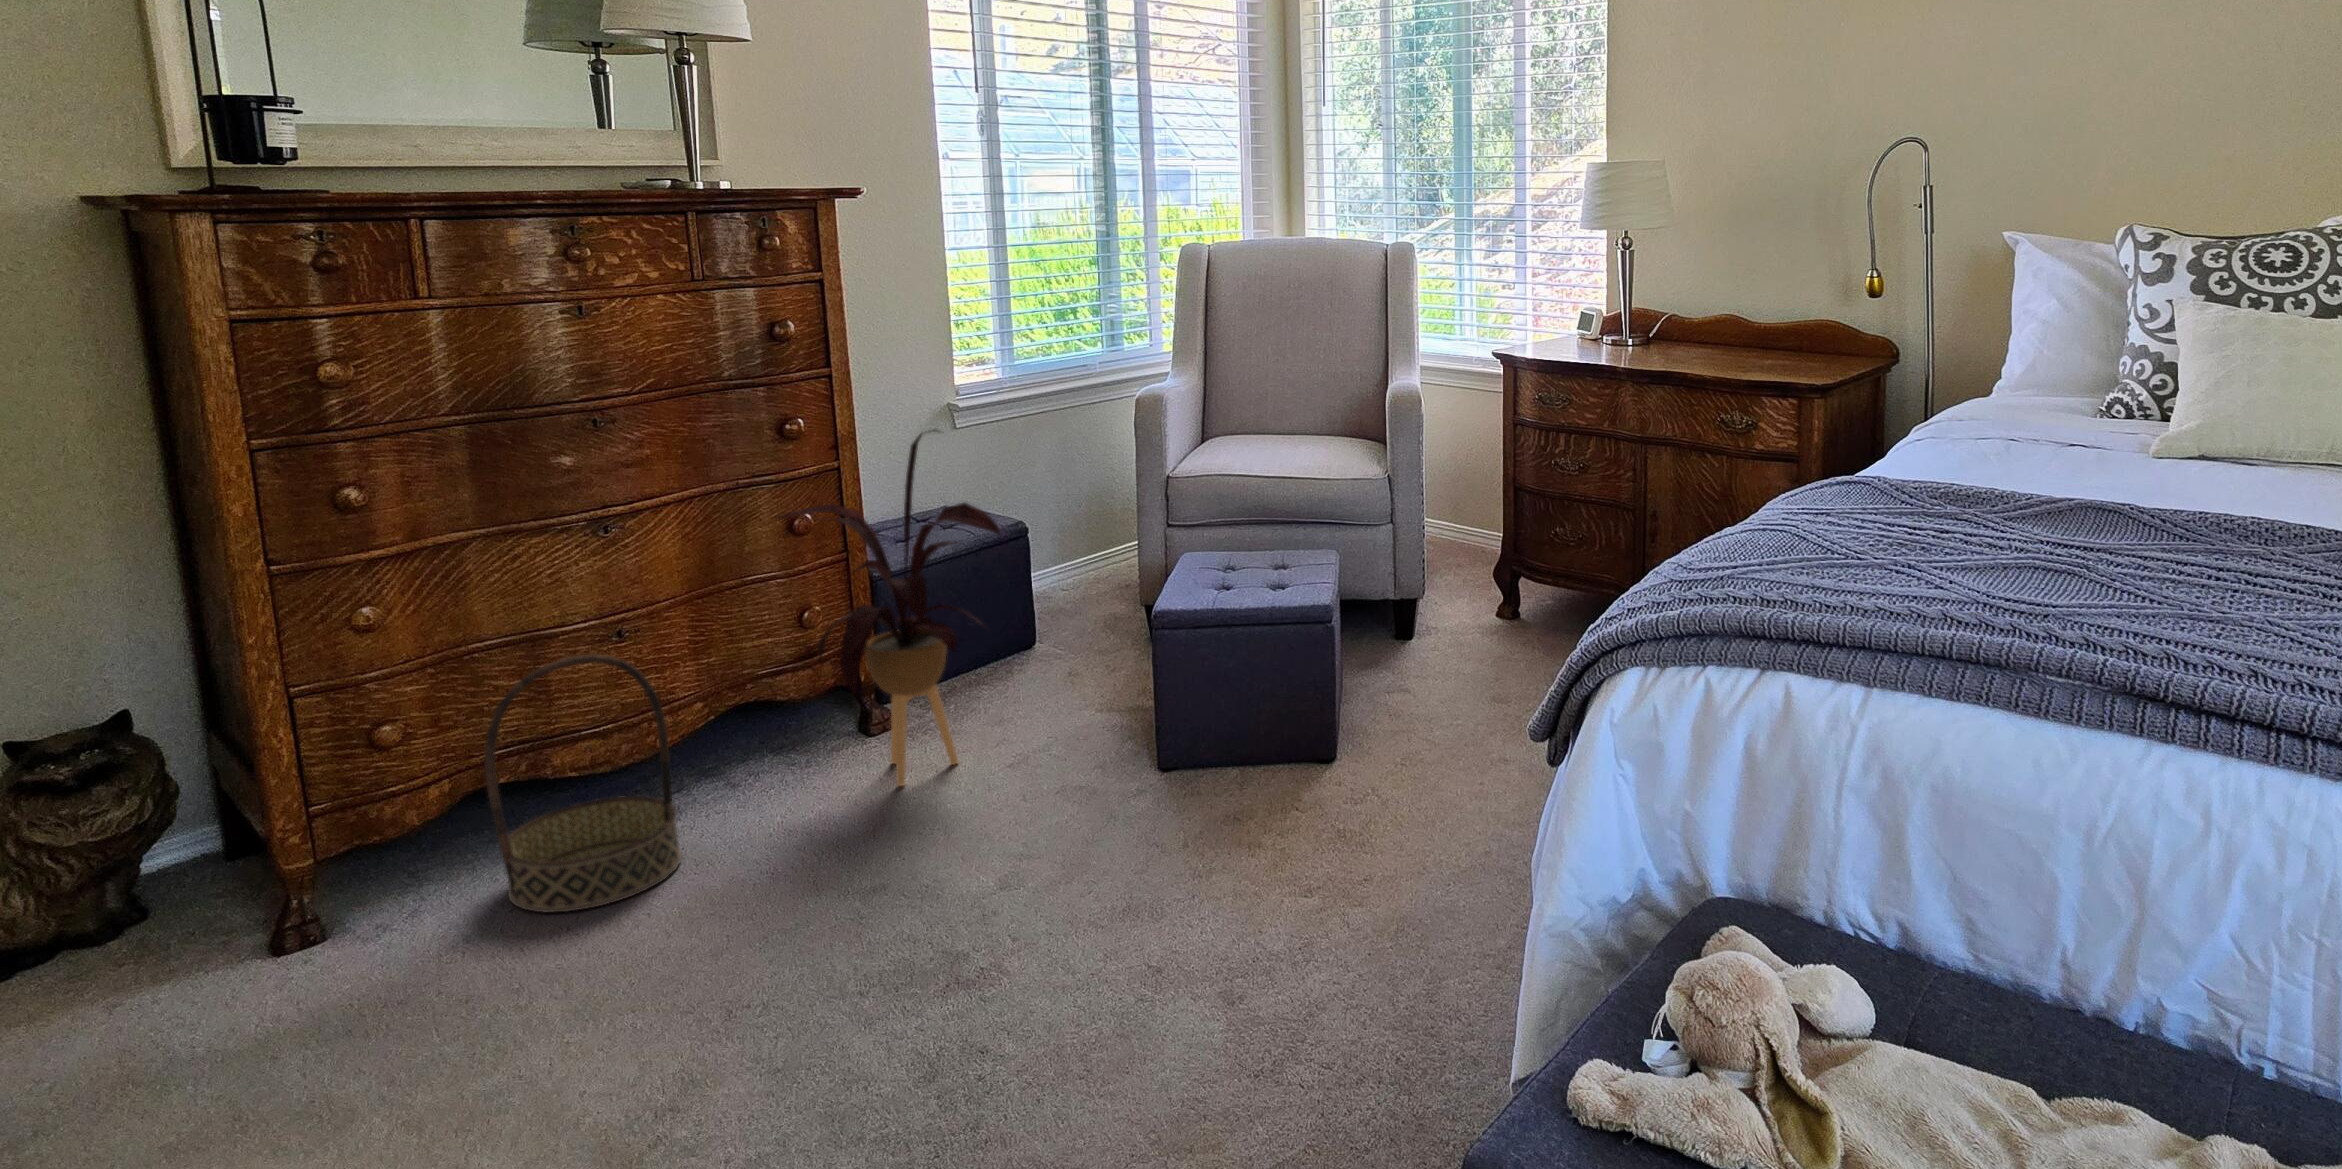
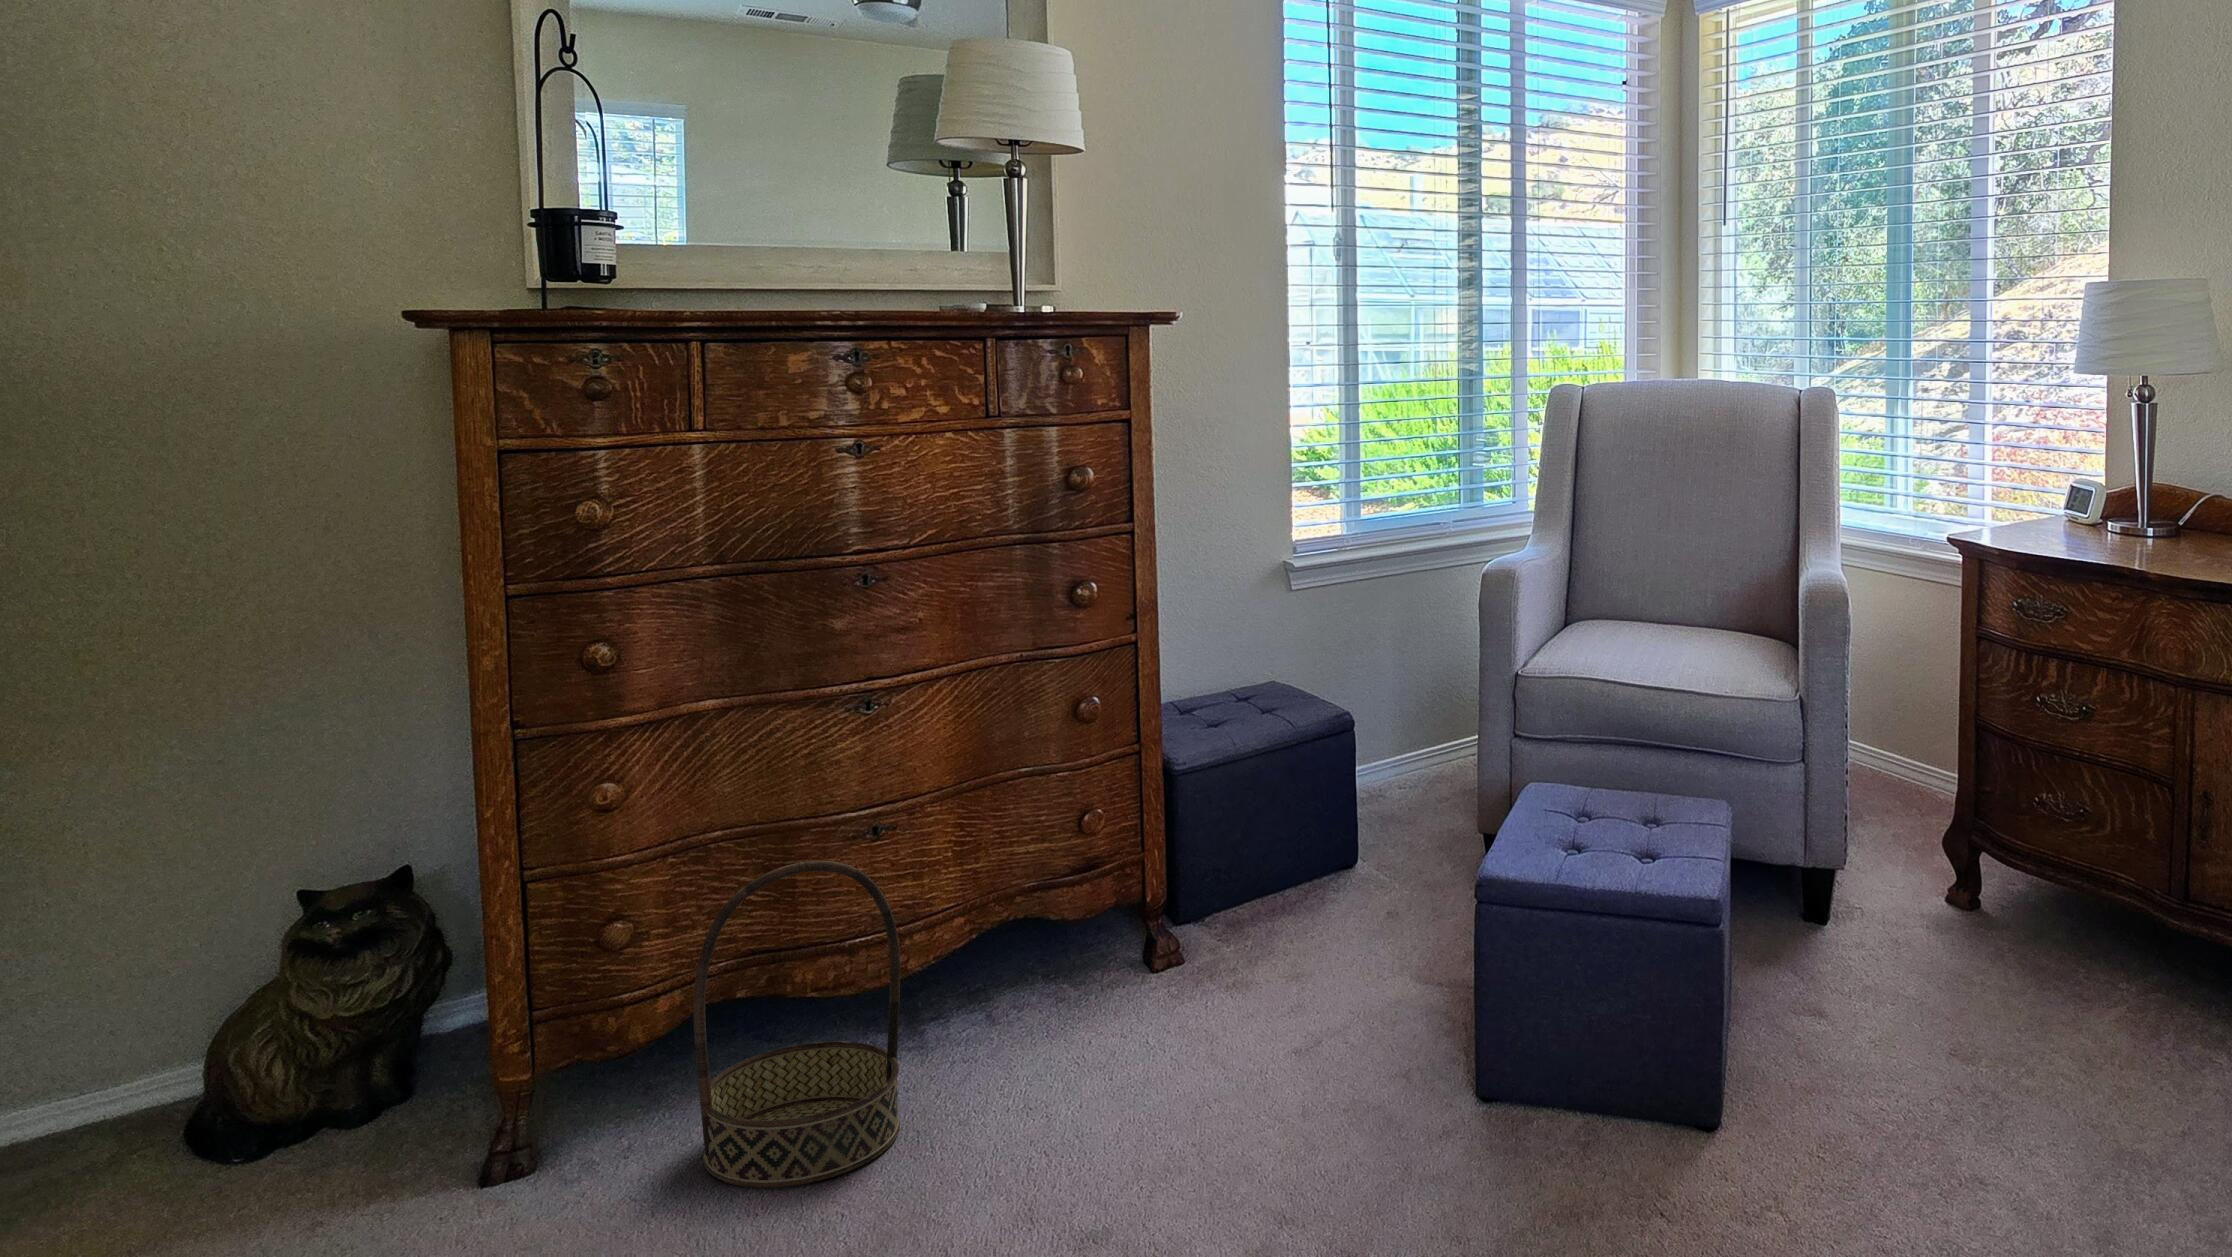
house plant: present [776,430,1000,786] -> none [1044,605,1306,1062]

